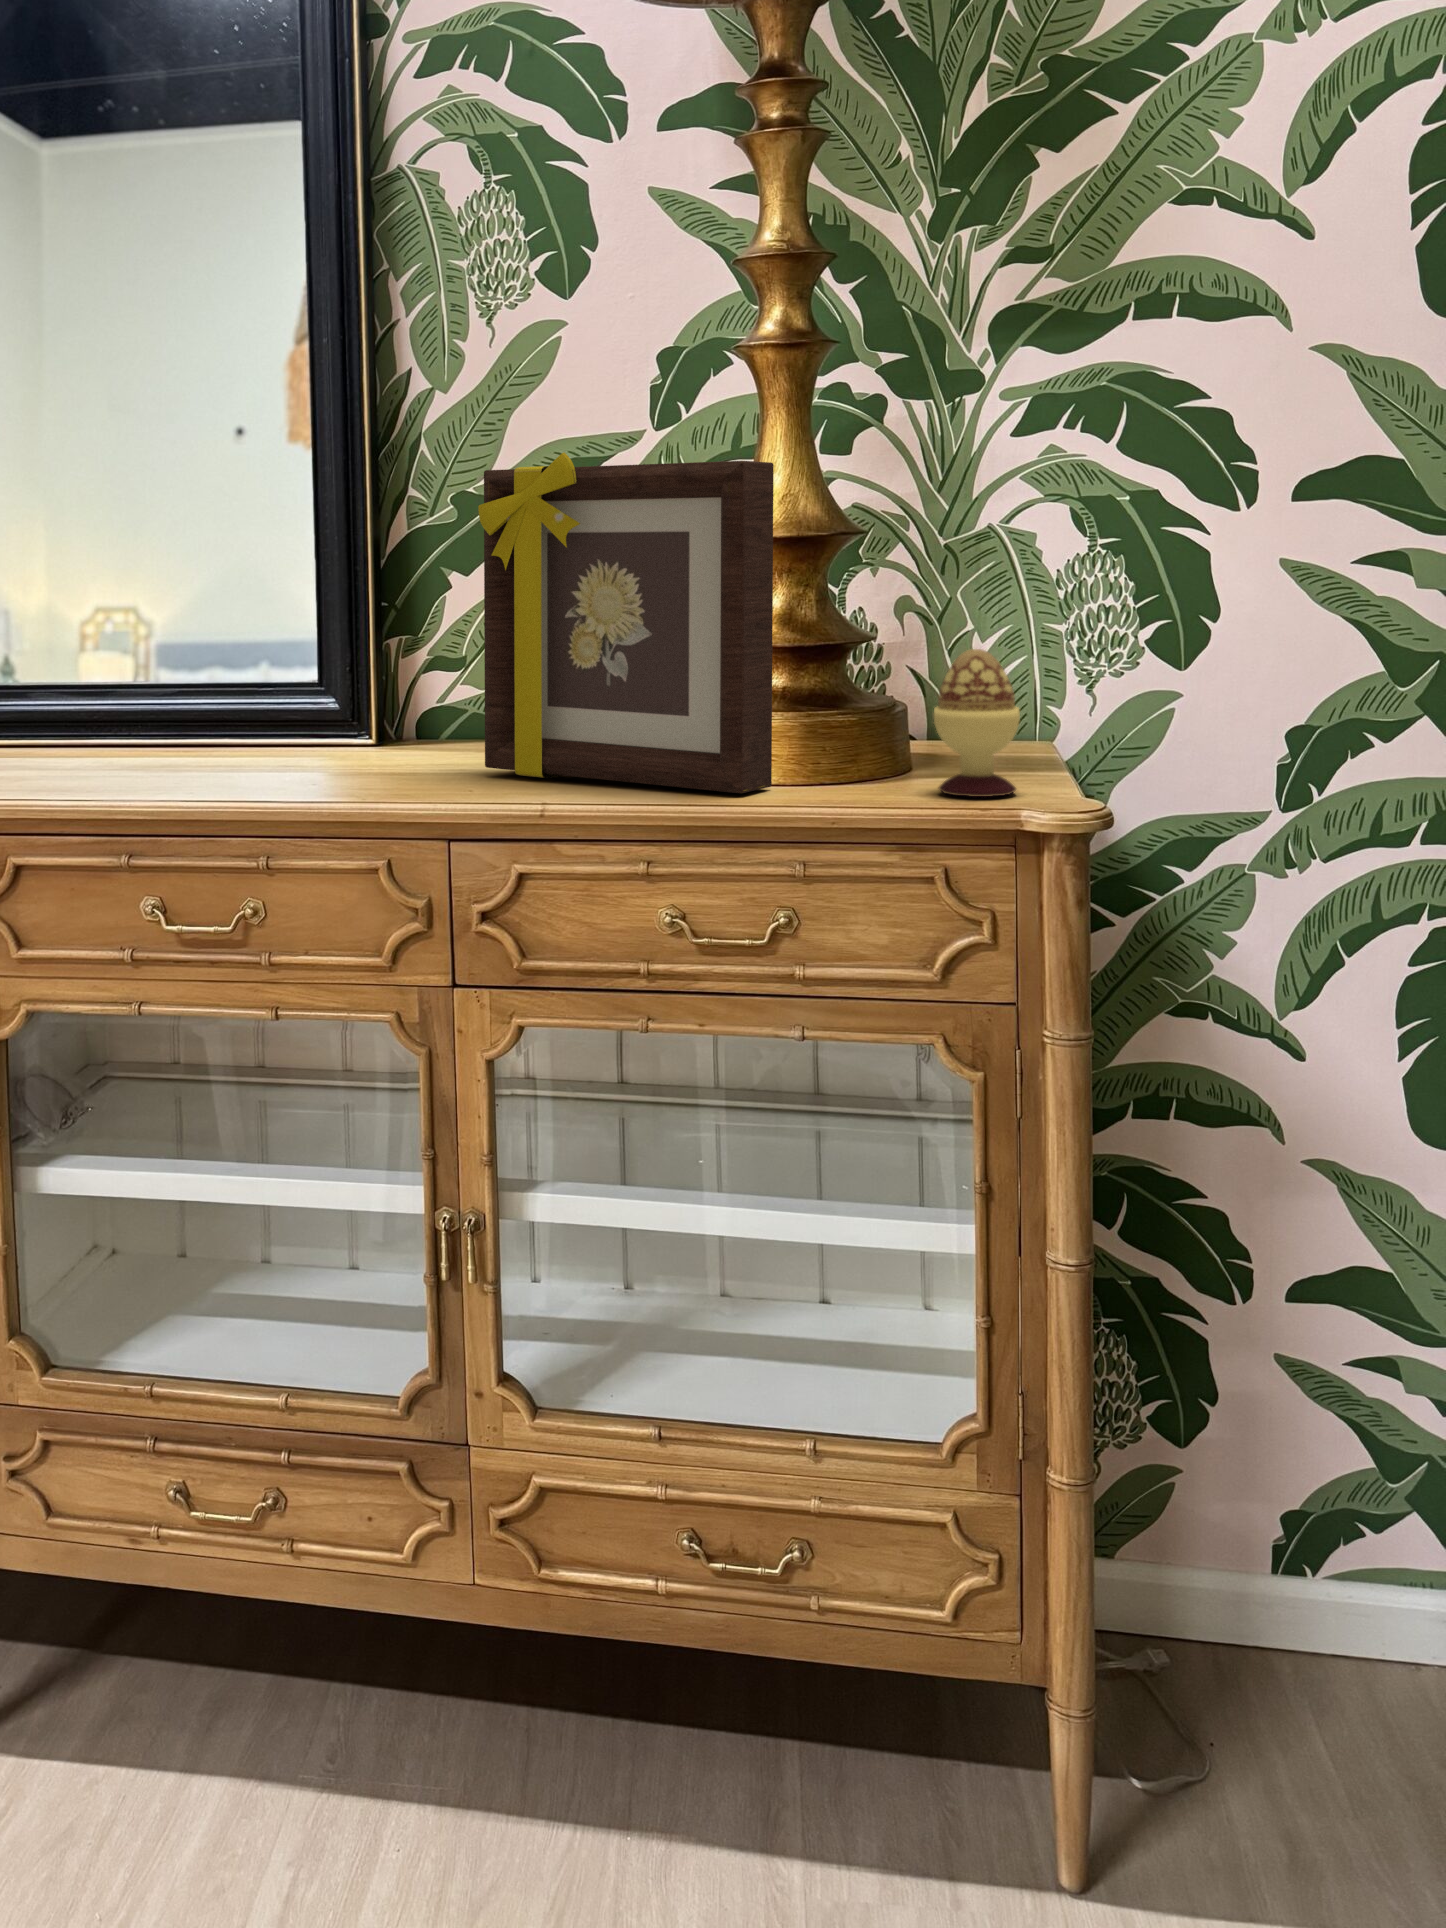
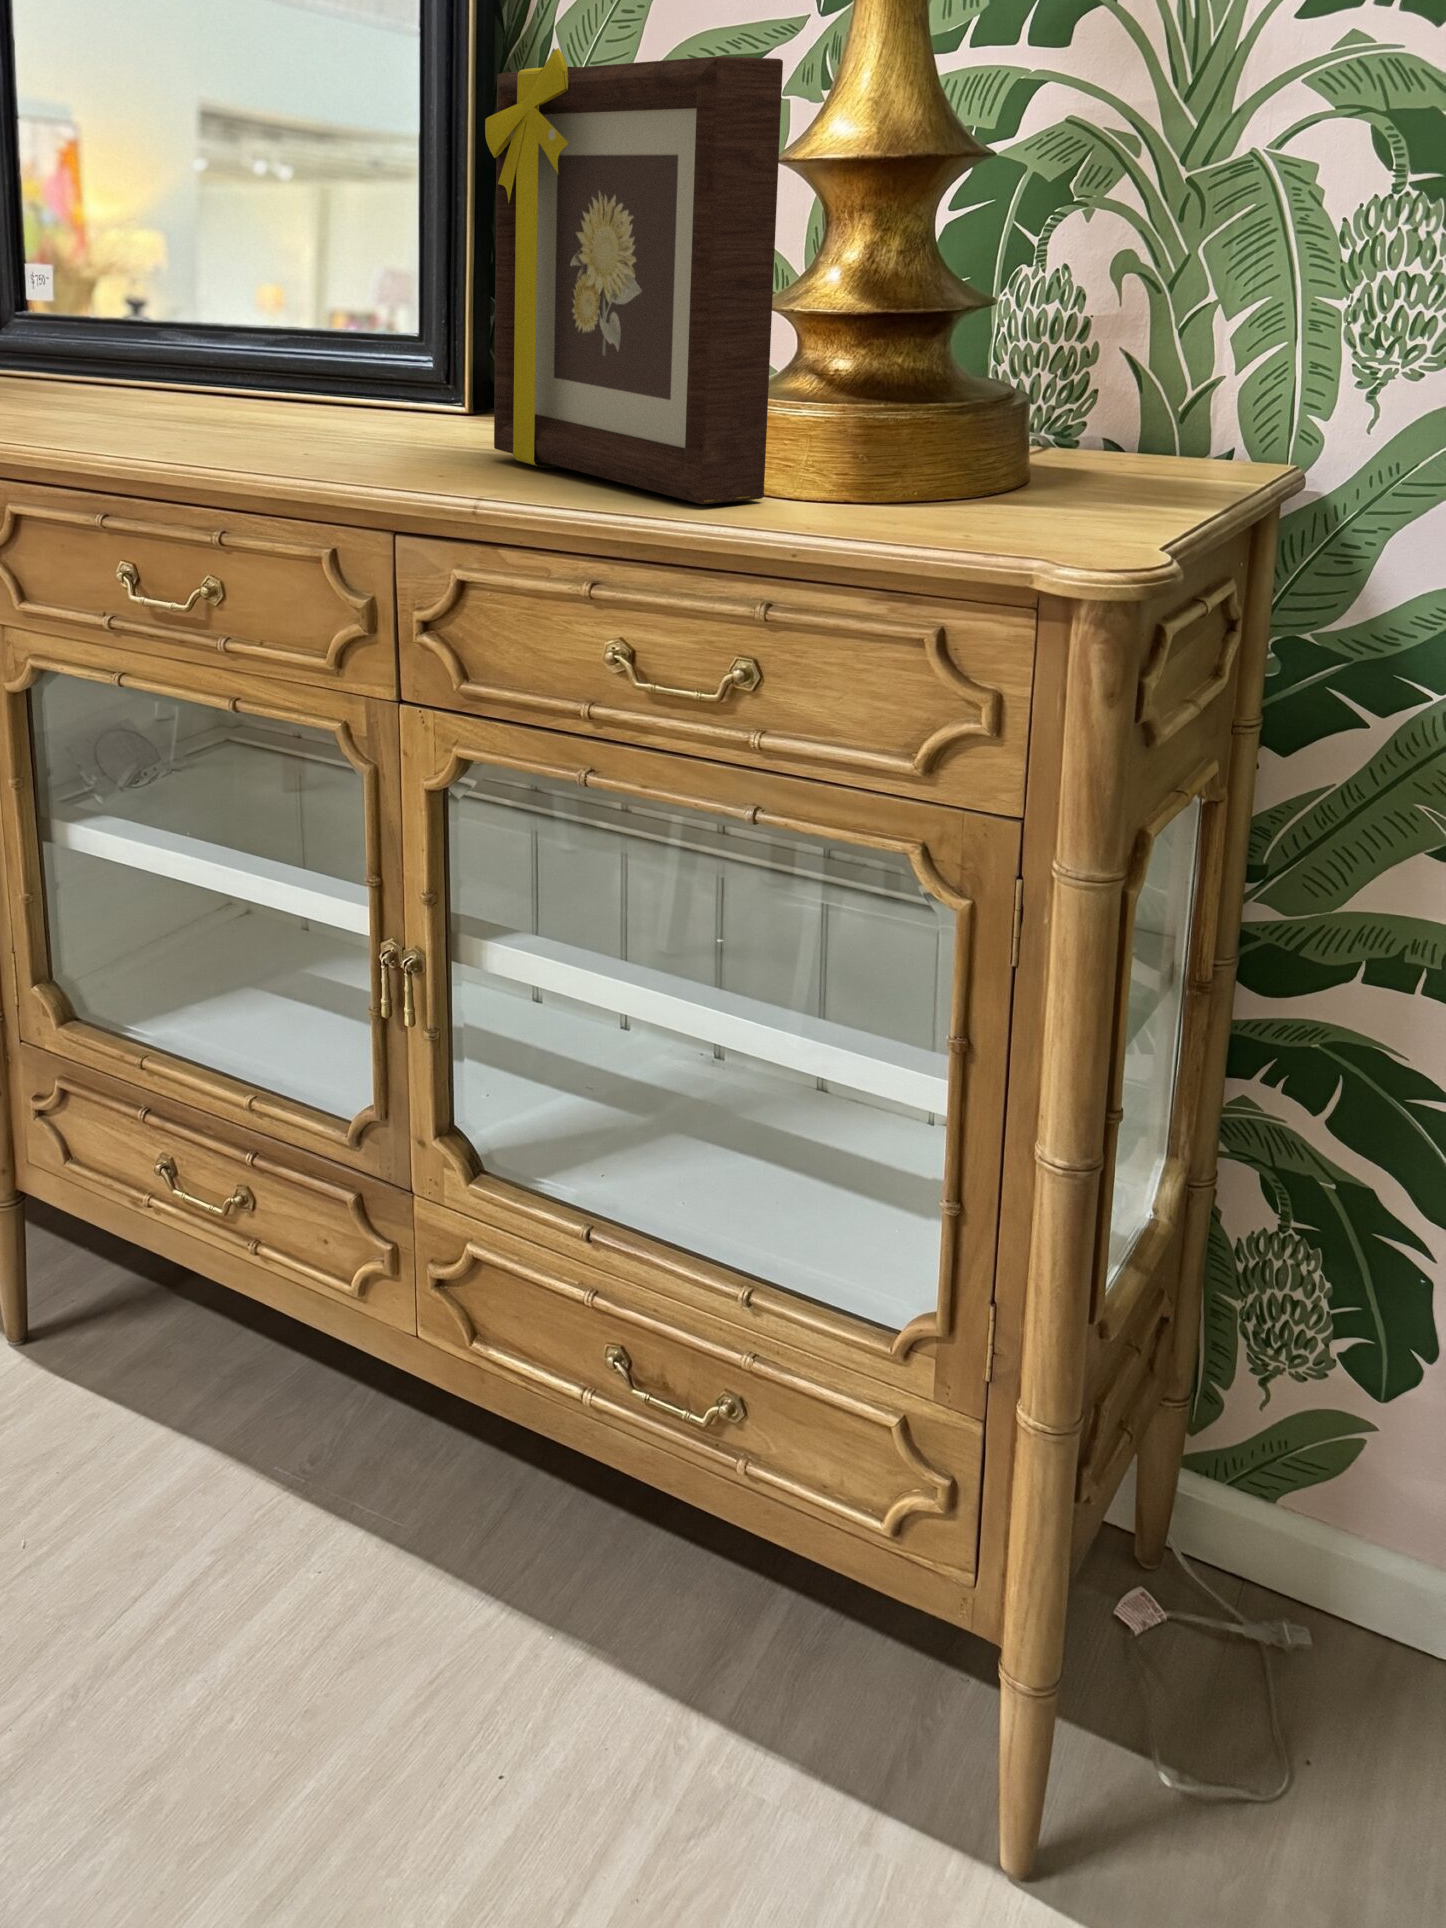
decorative egg: present [934,649,1020,797] -> none [948,328,1067,535]

